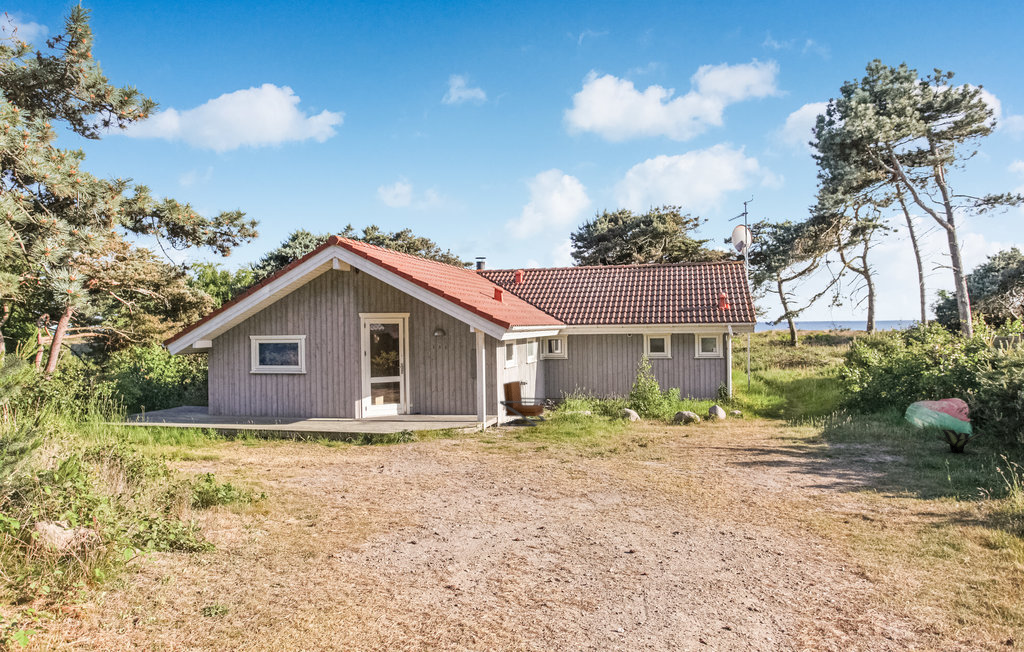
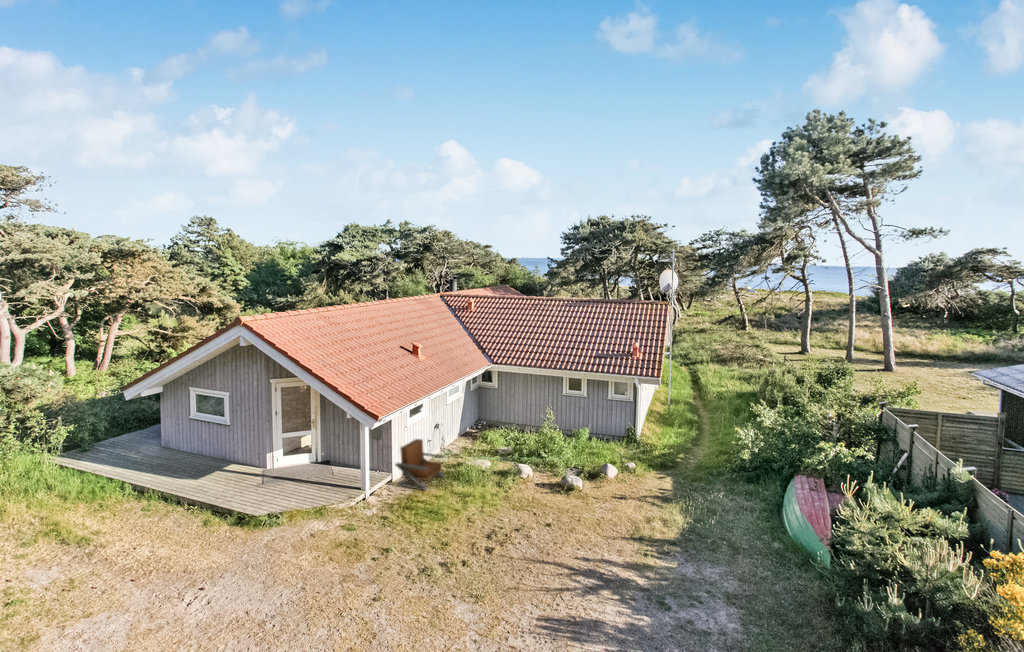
potted plant: present [937,430,986,453] -> none [775,572,830,610]

